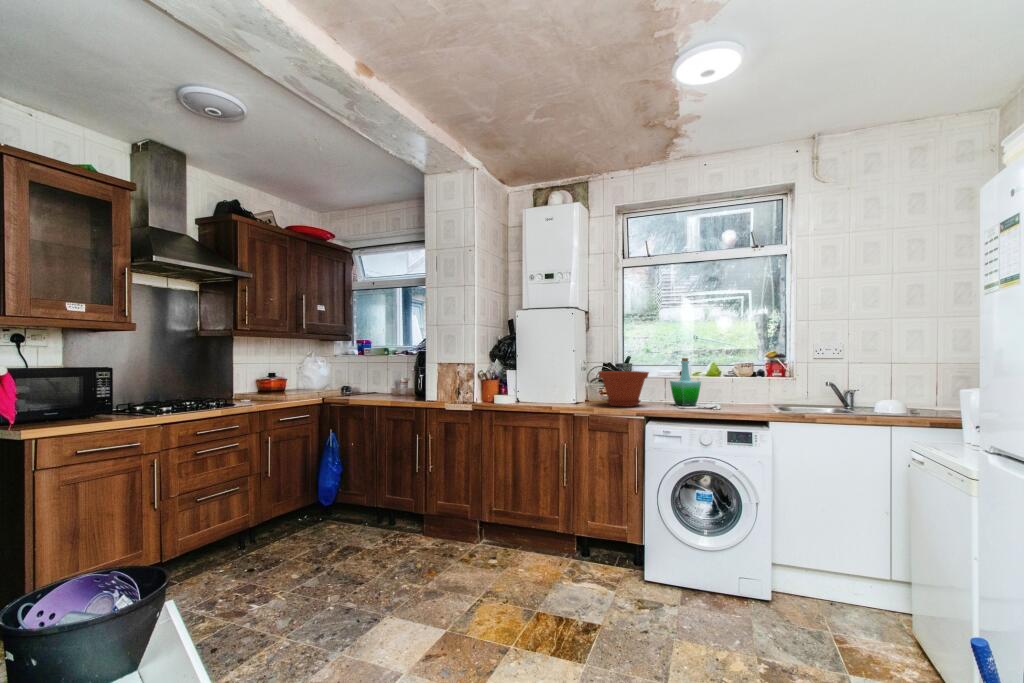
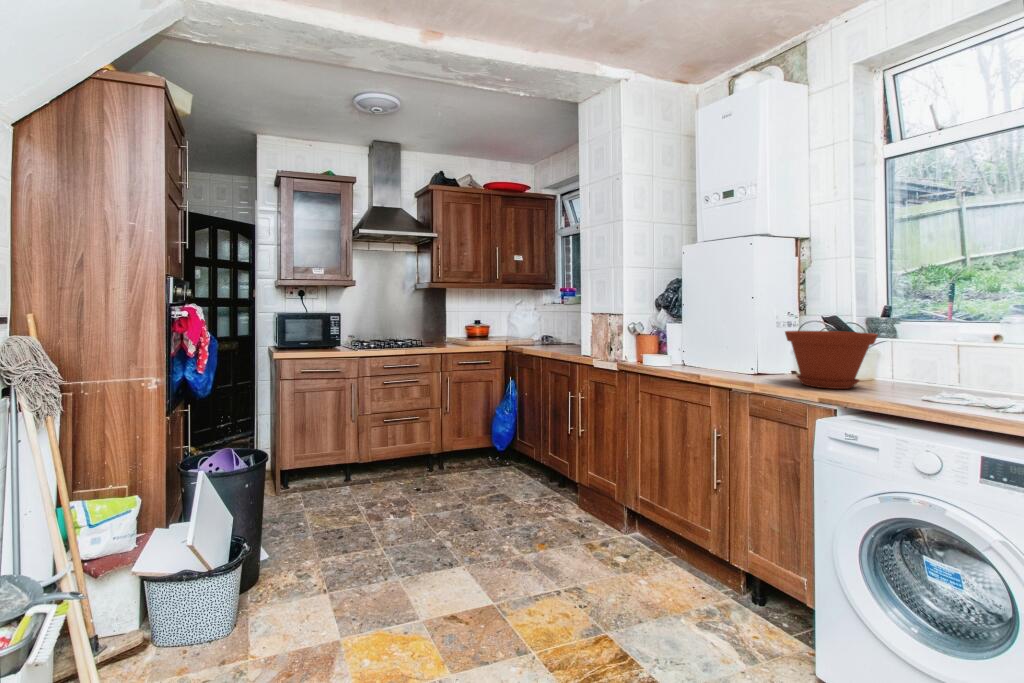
bottle: present [670,358,701,406] -> none [929,312,992,400]

